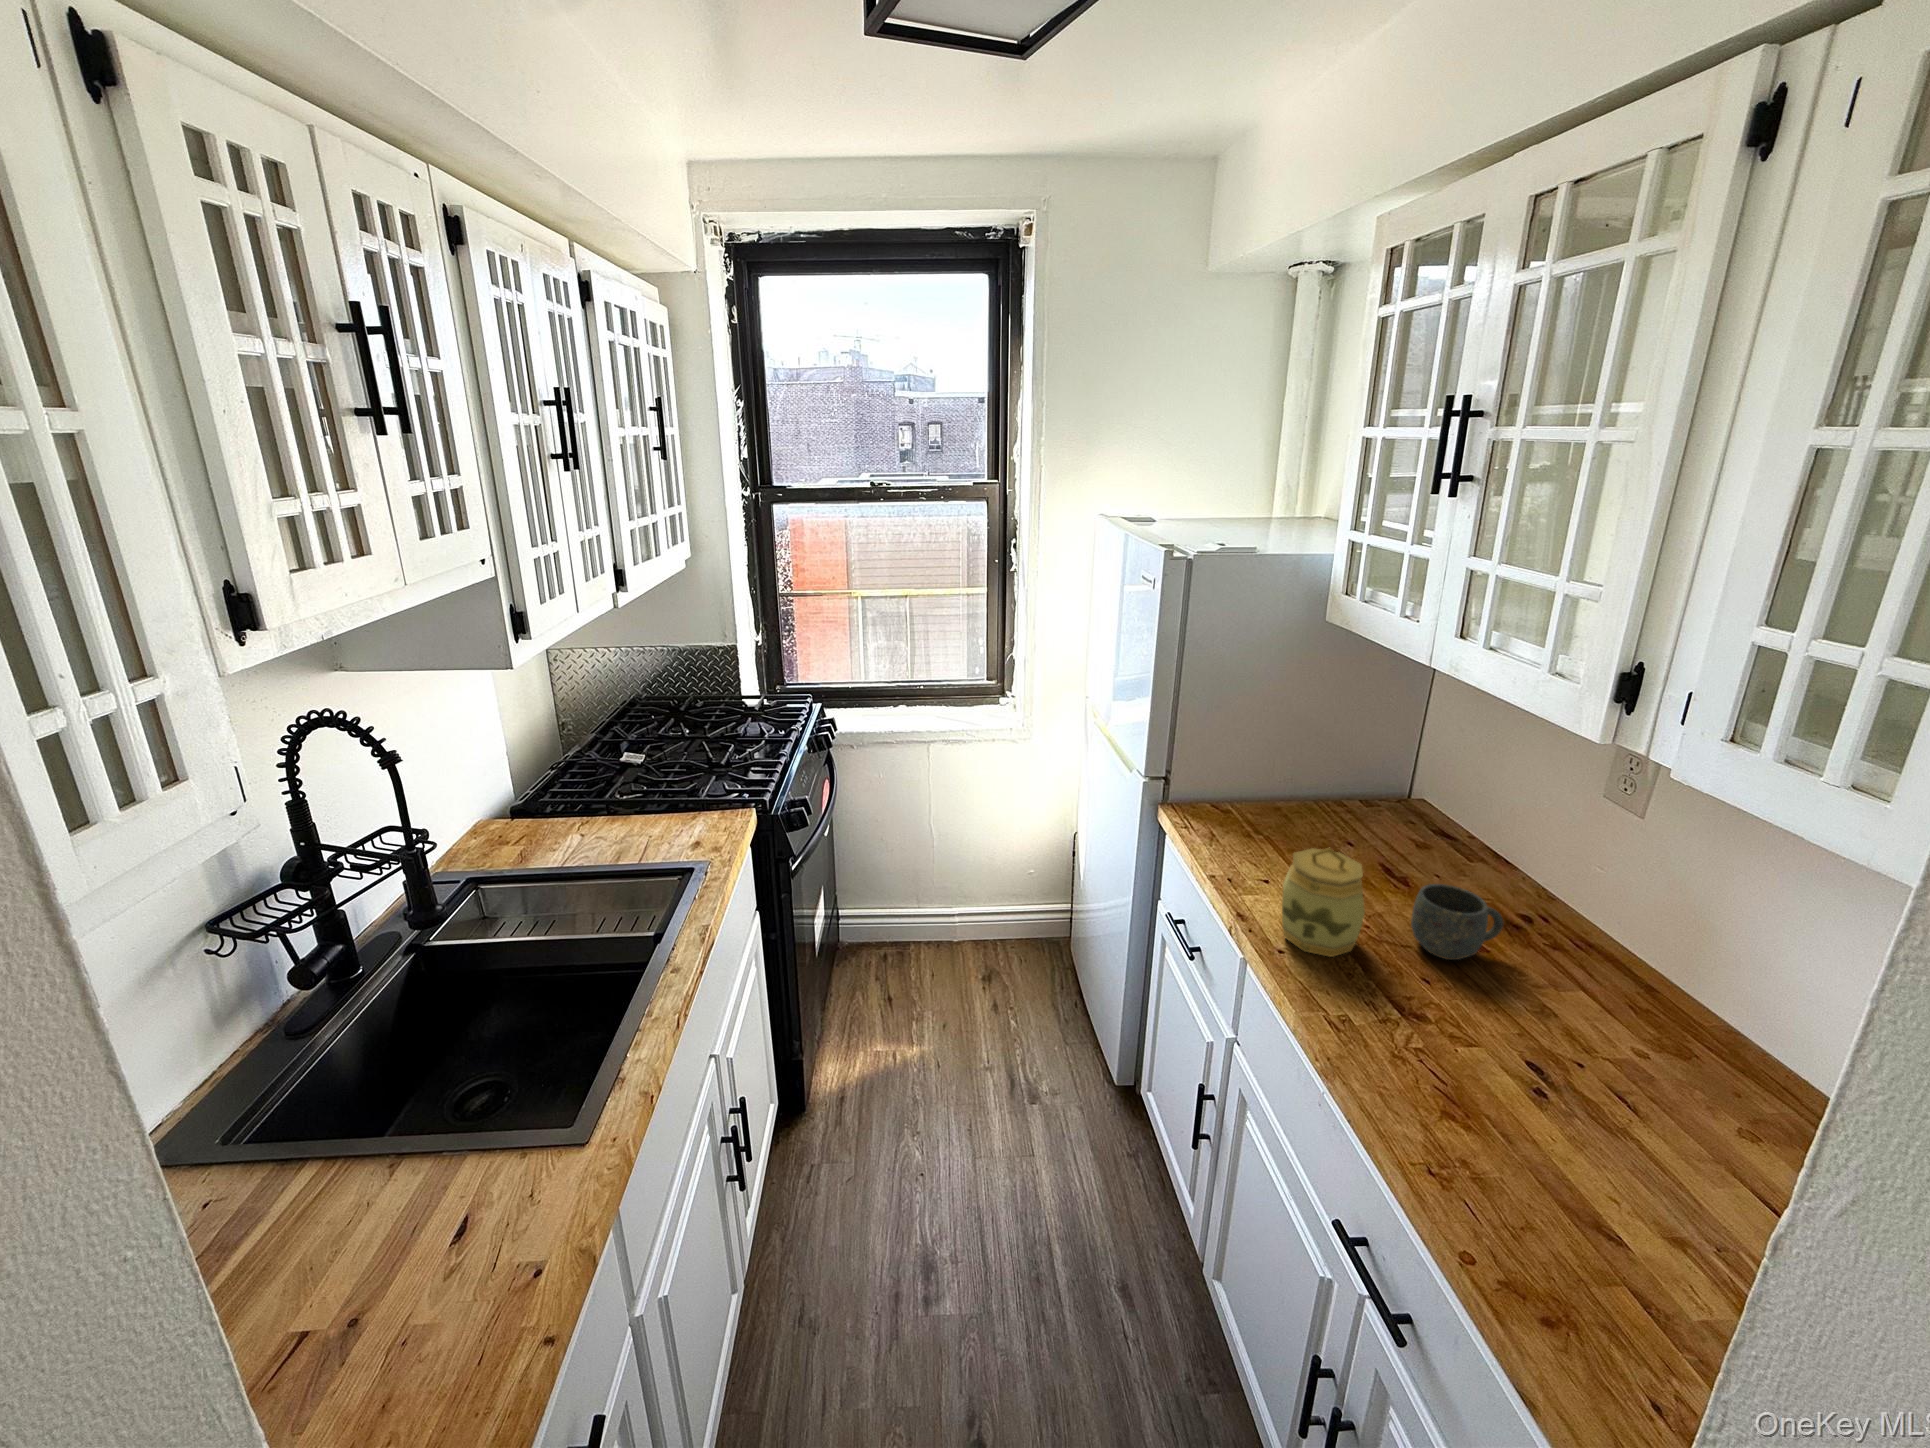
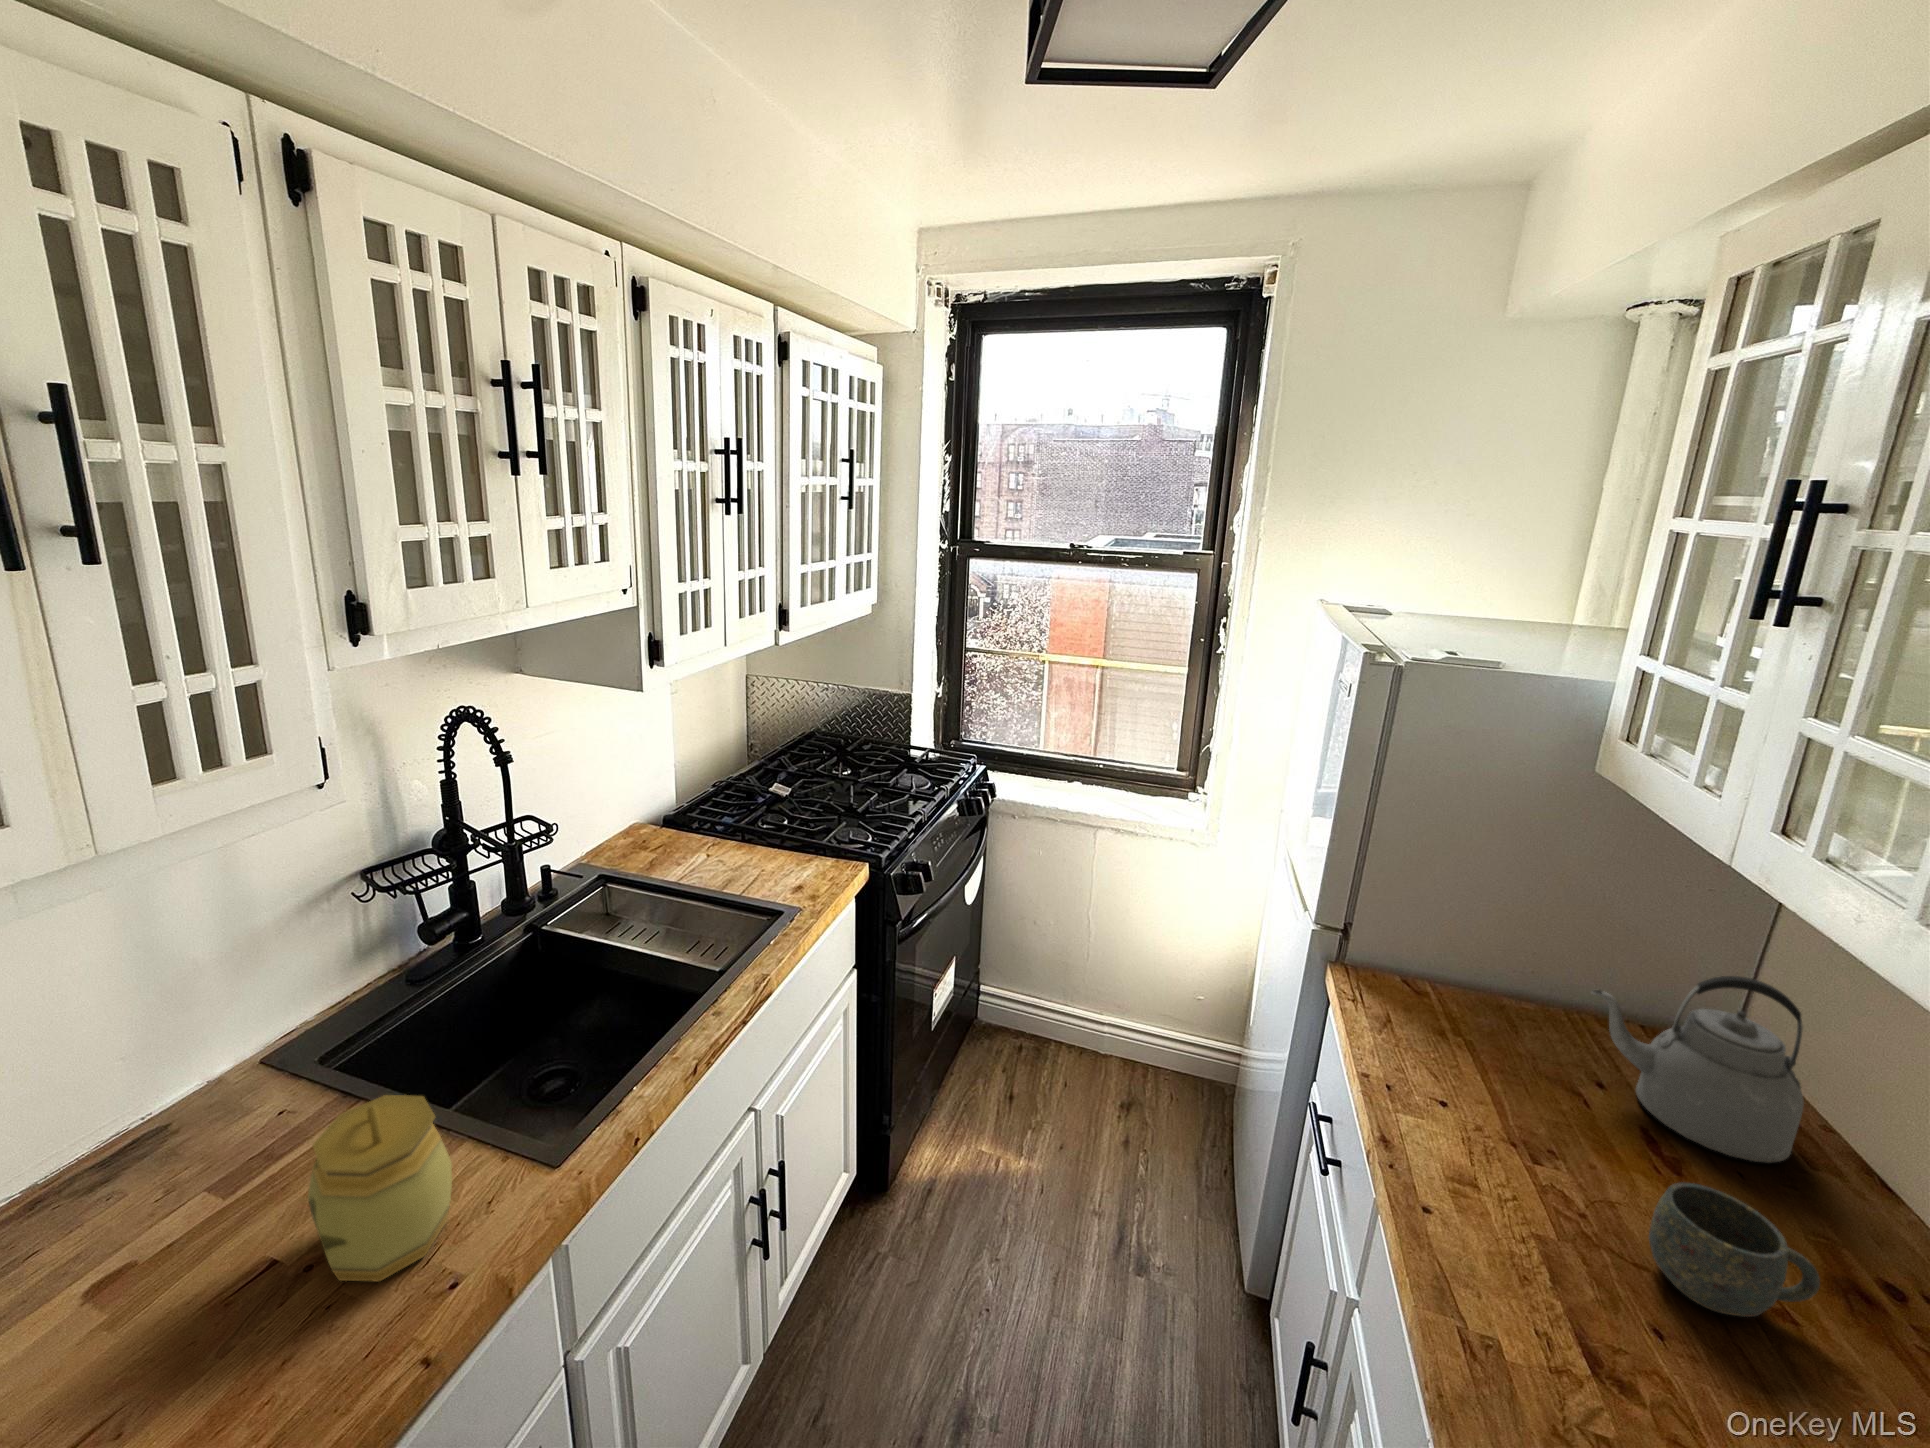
kettle: none [1343,748,1469,869] -> present [1591,976,1804,1163]
jar: present [1282,847,1365,957] -> present [308,1095,452,1281]

